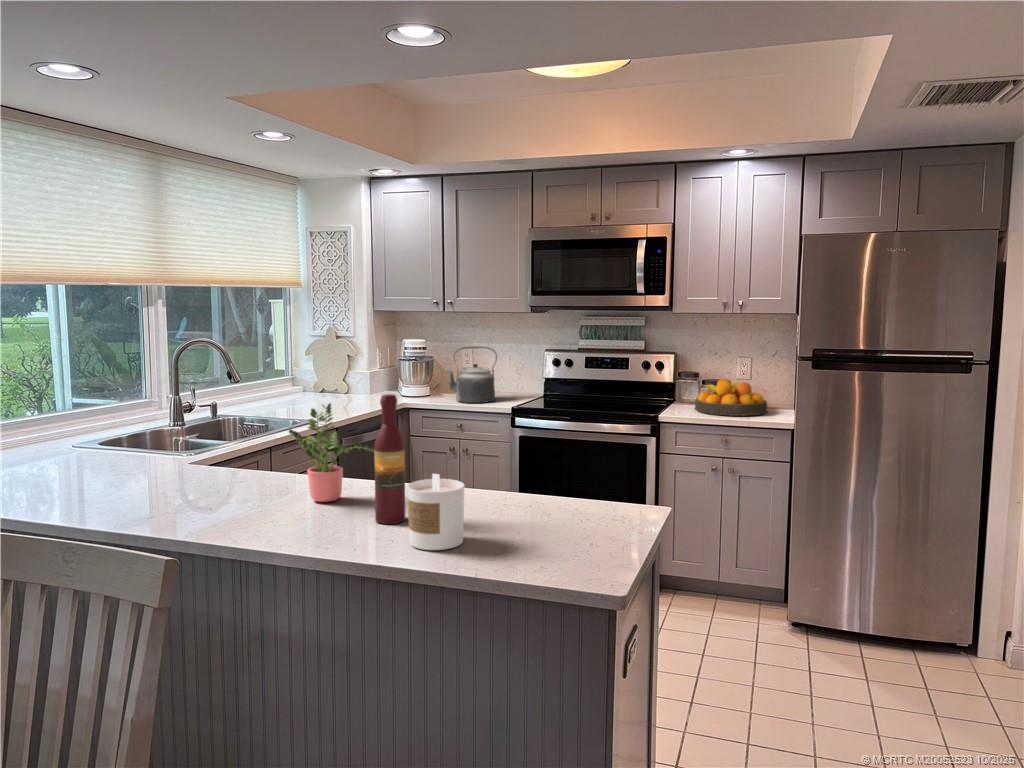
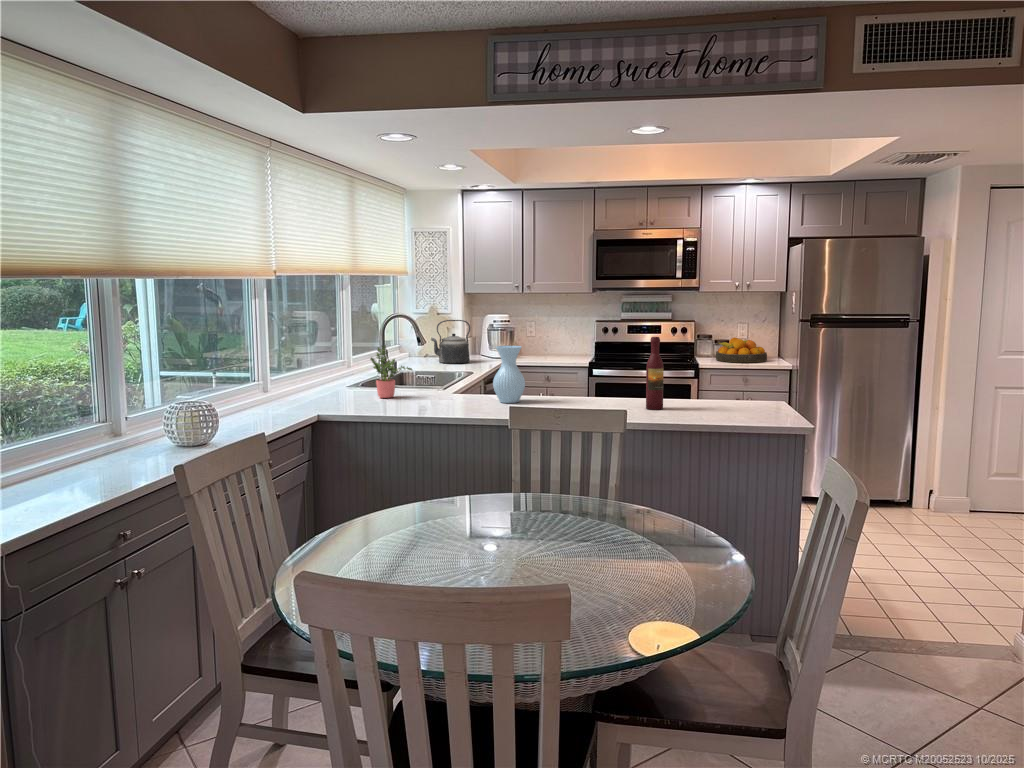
kettle: present [446,346,497,403] -> present [431,320,470,364]
vase: none [185,396,240,489] -> present [493,346,525,403]
potted plant: present [289,403,374,502] -> present [370,345,412,398]
candle: present [407,474,464,550] -> none [685,376,716,416]

